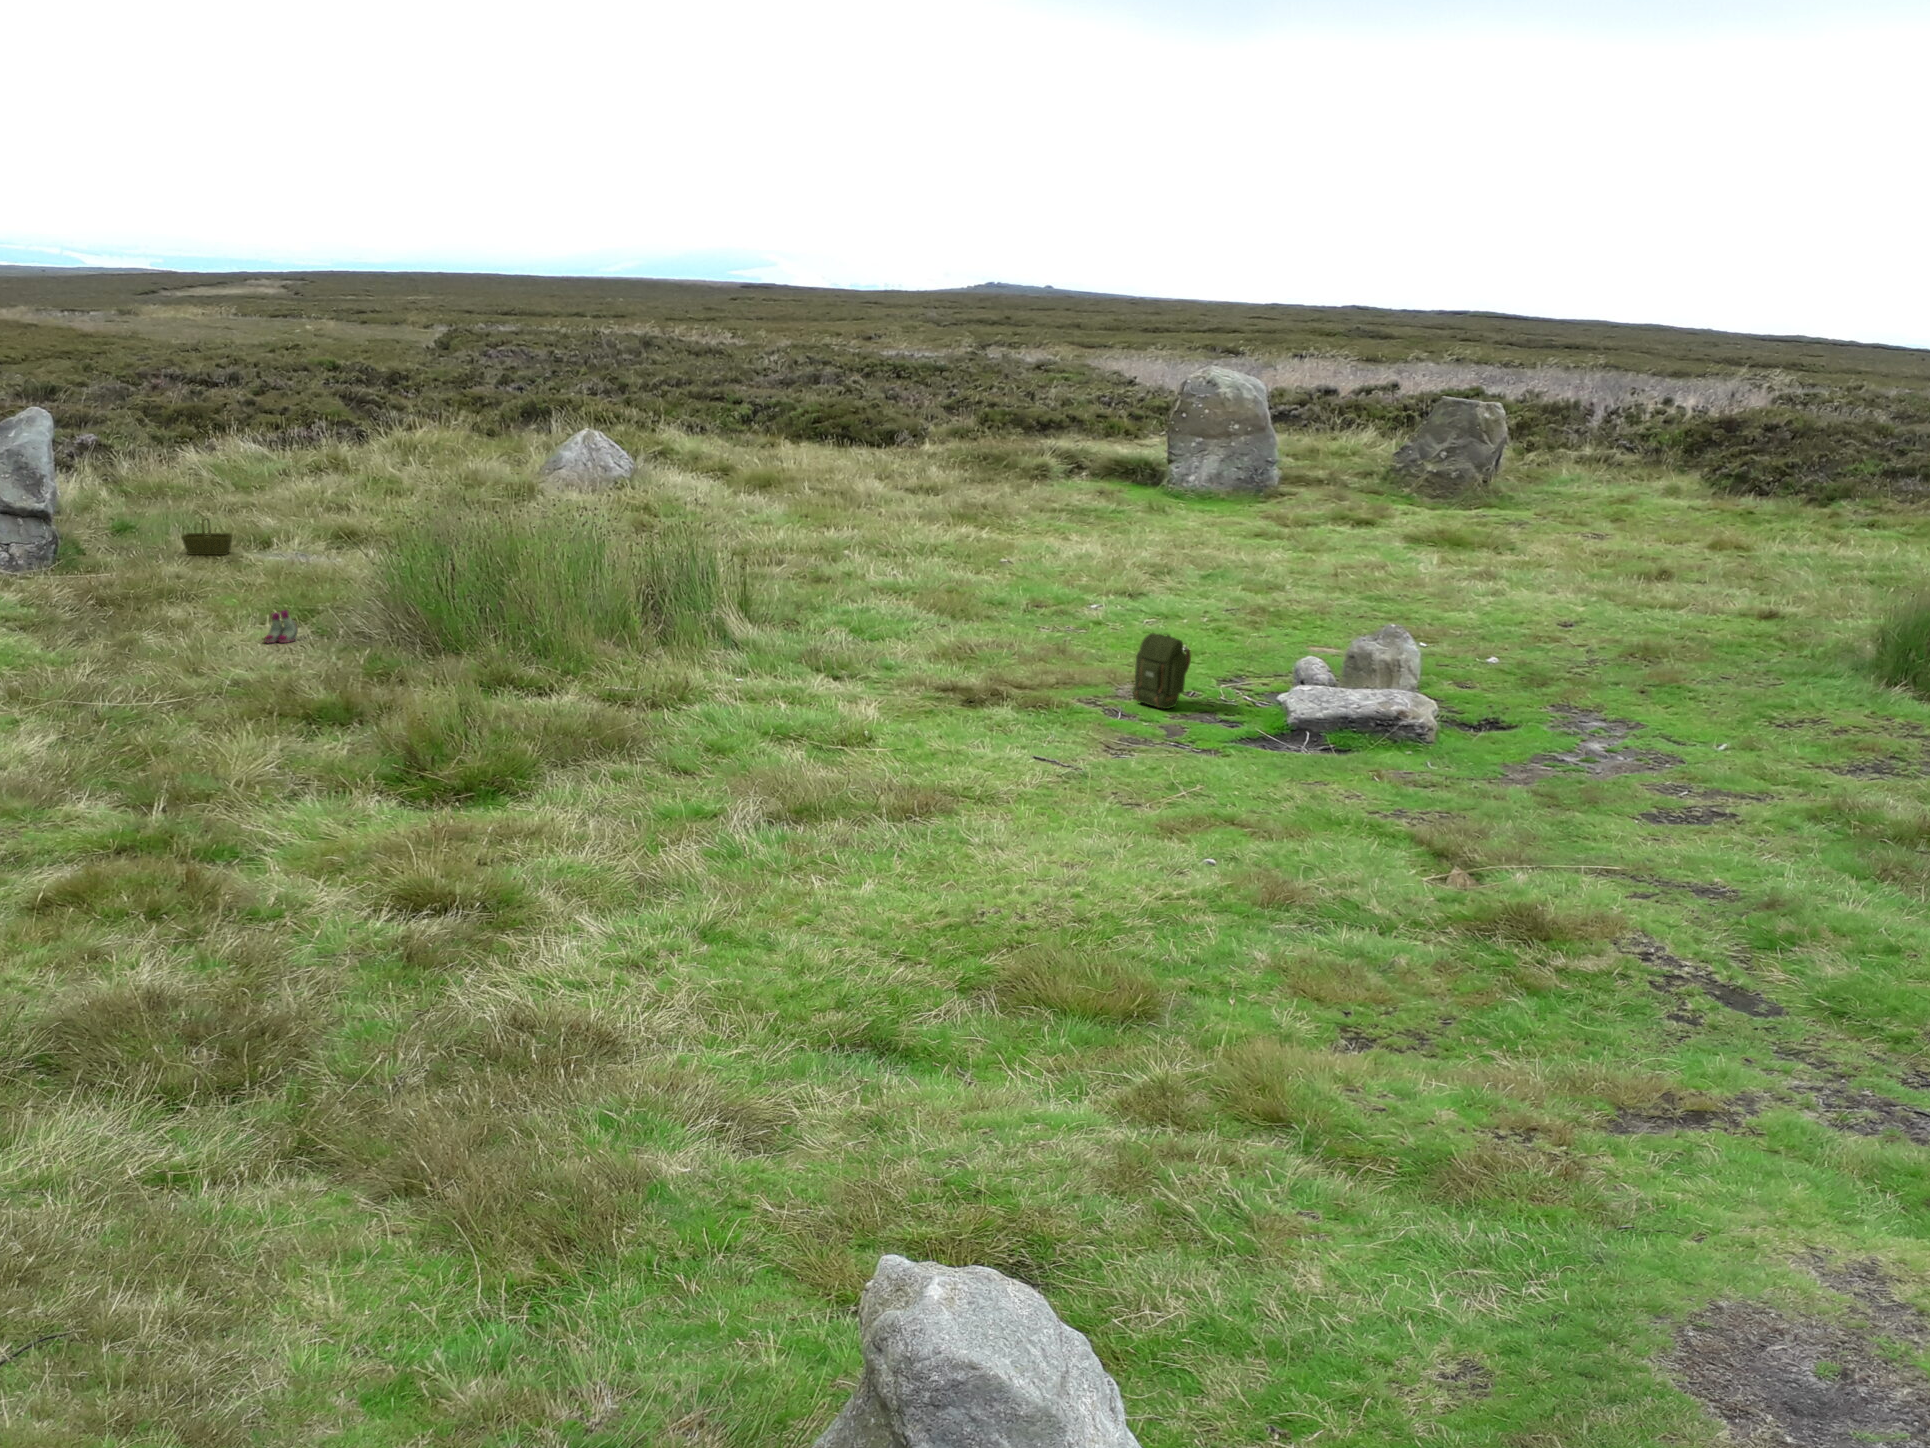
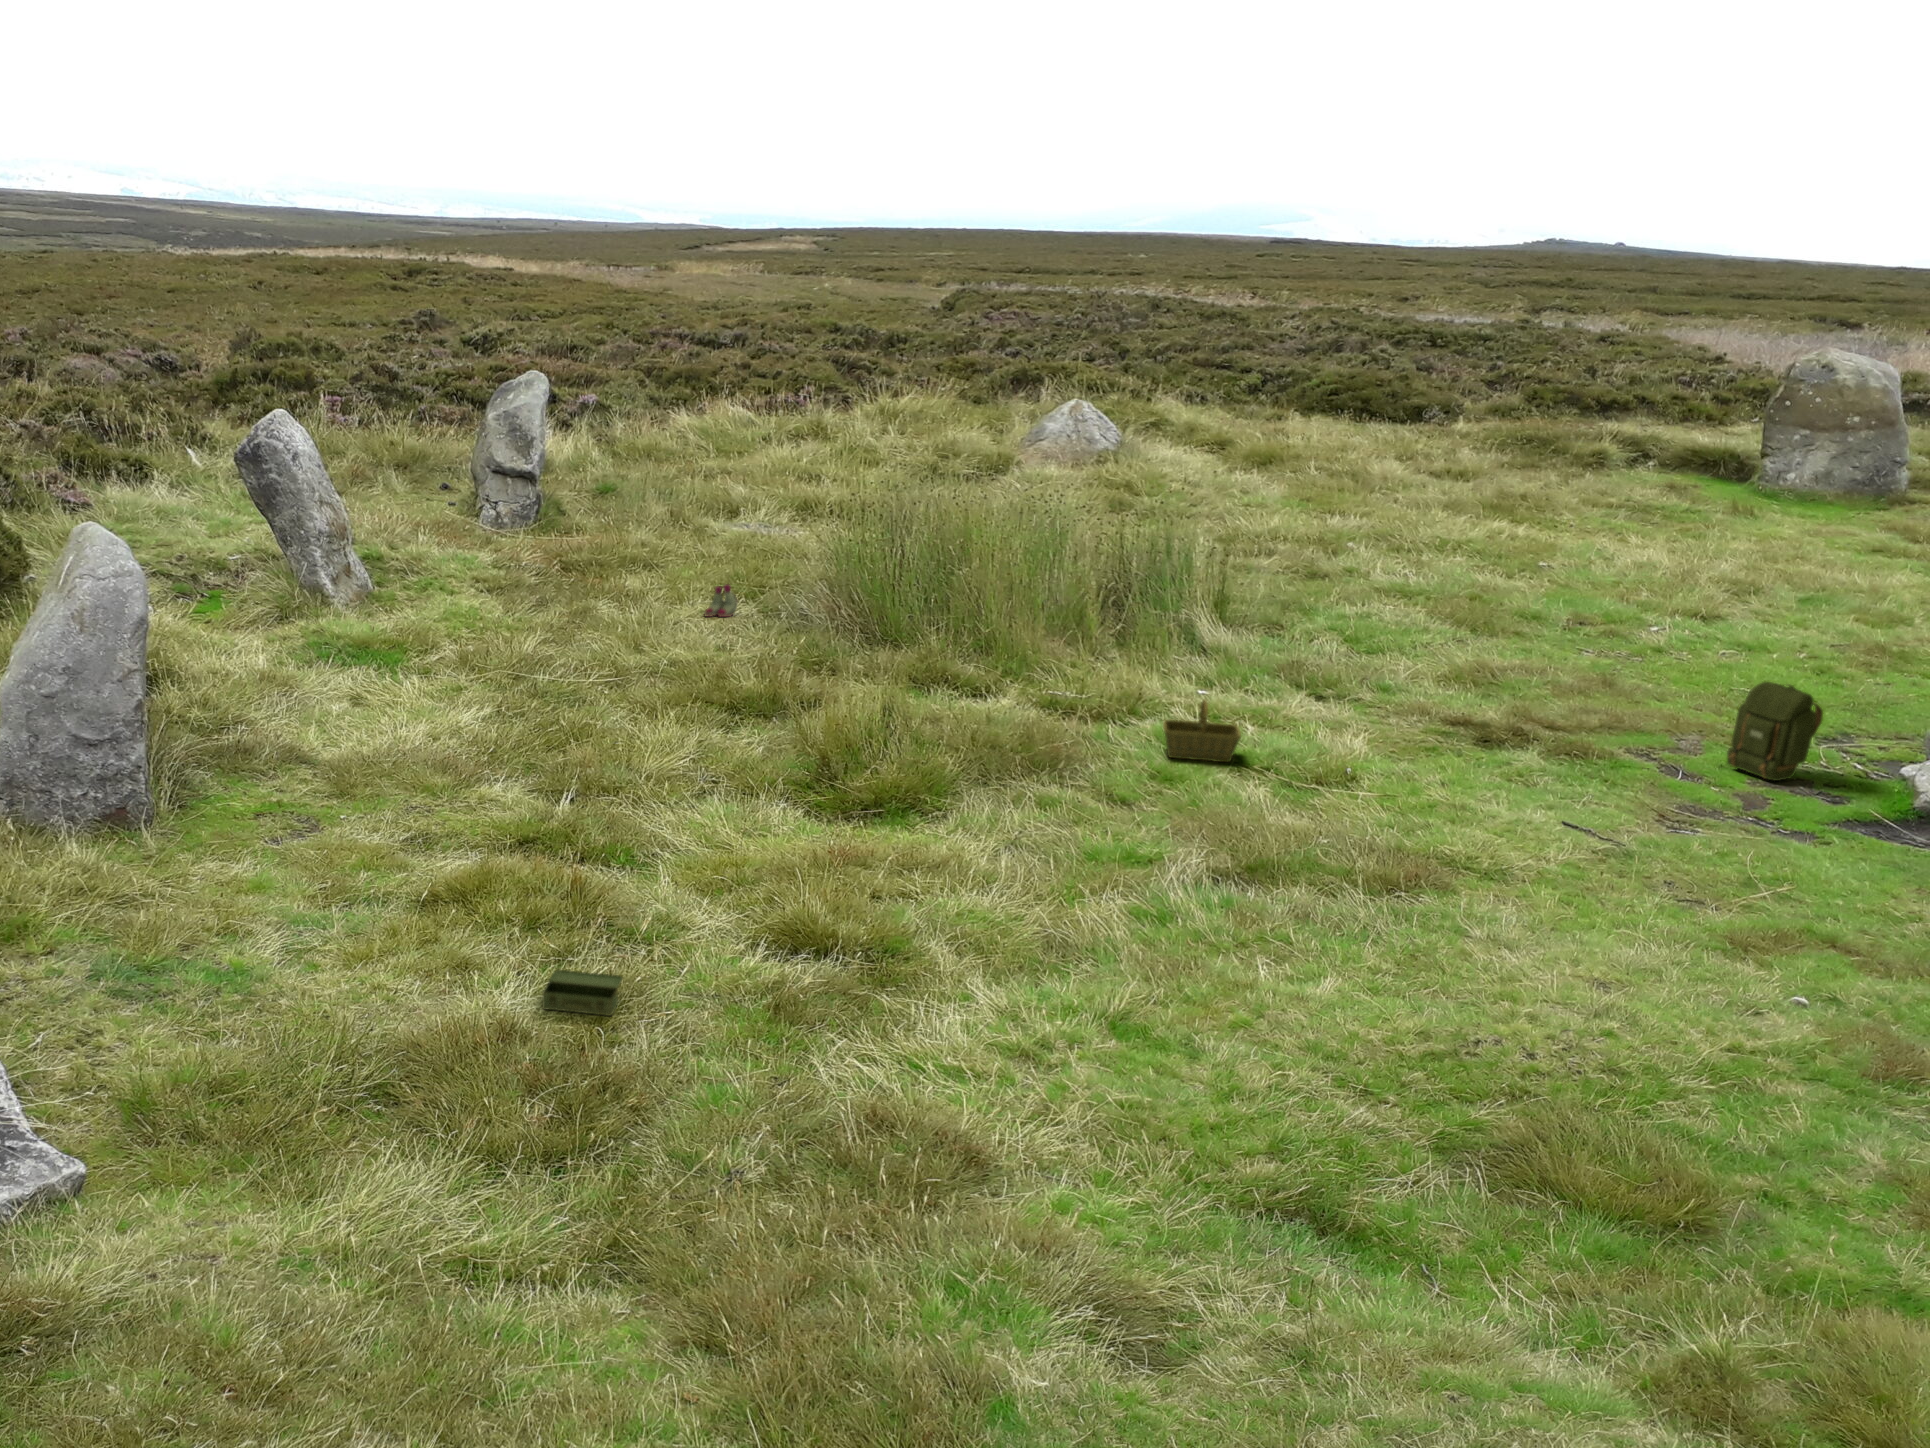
basket: present [181,518,232,555] -> present [1163,700,1241,762]
toolbox: none [188,953,266,993] -> present [542,970,623,1016]

